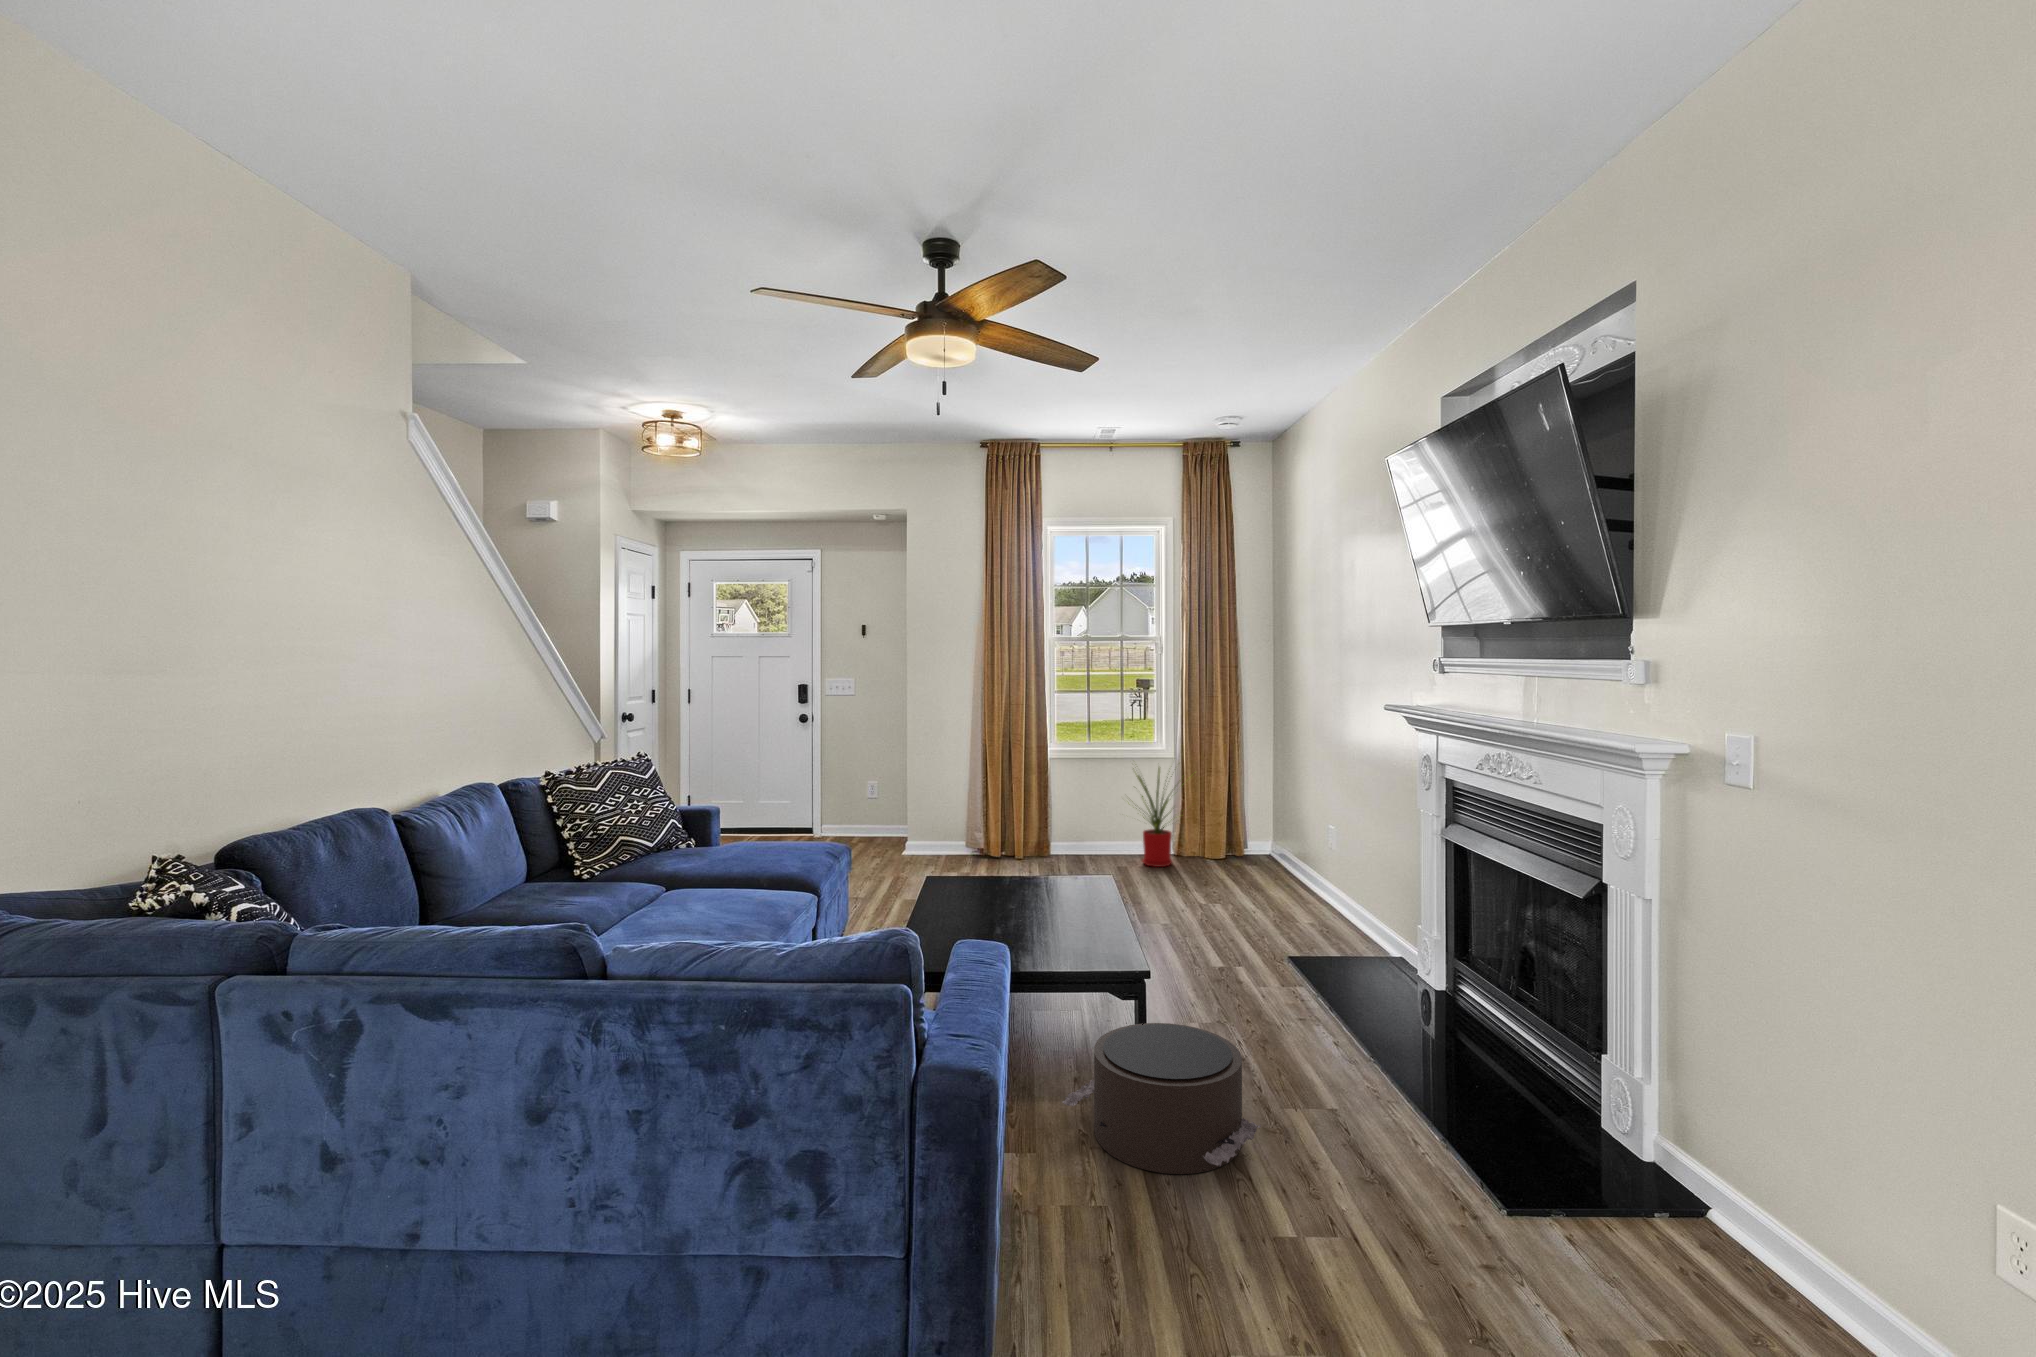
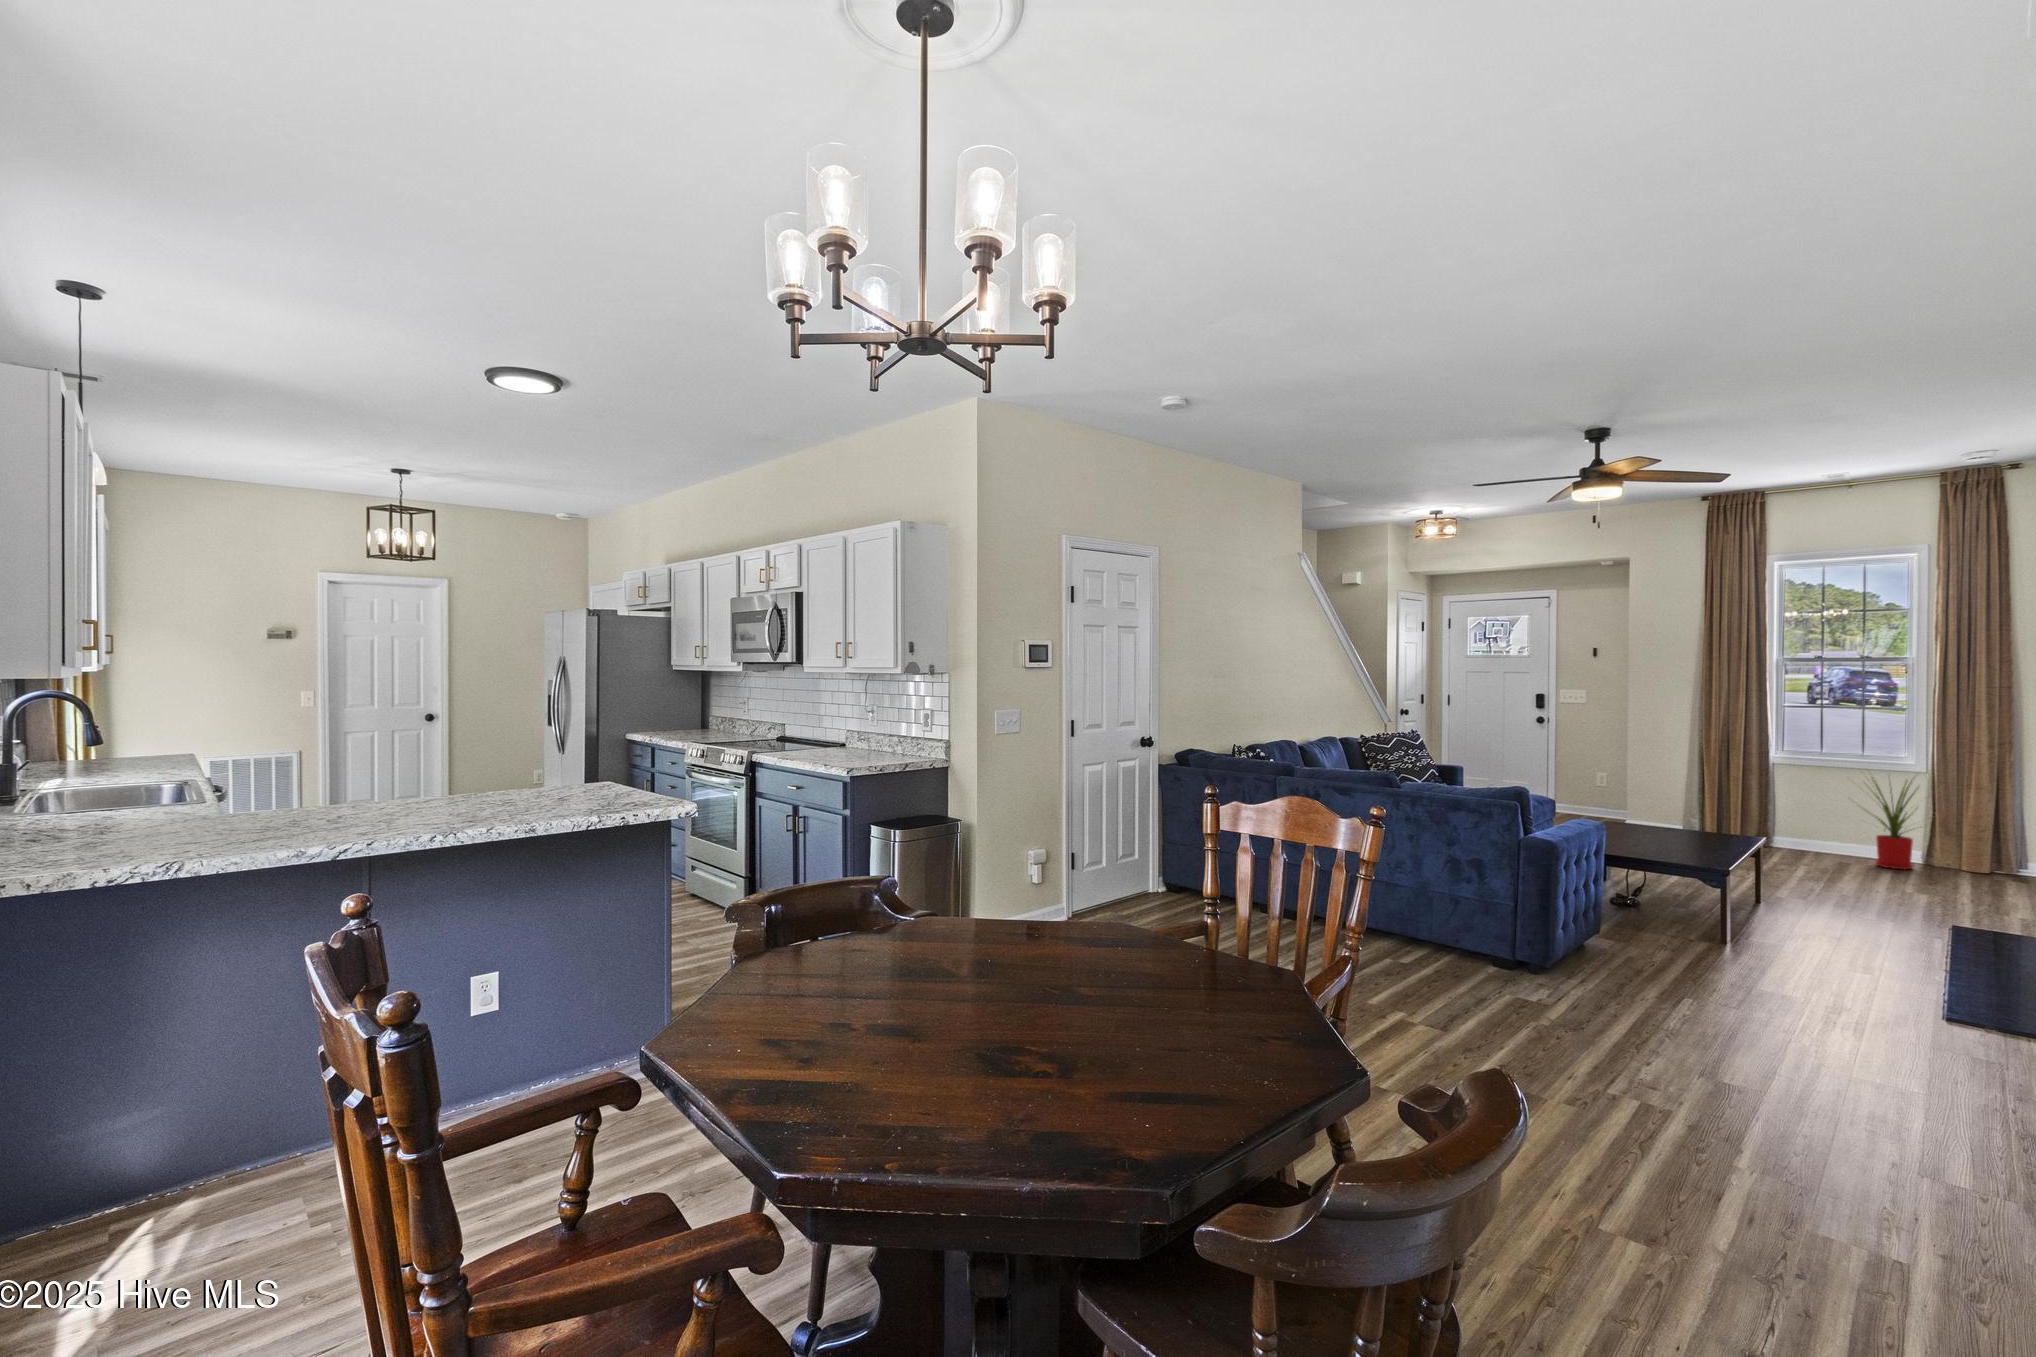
pouf: present [1062,1023,1261,1174] -> none [1651,897,1783,969]

